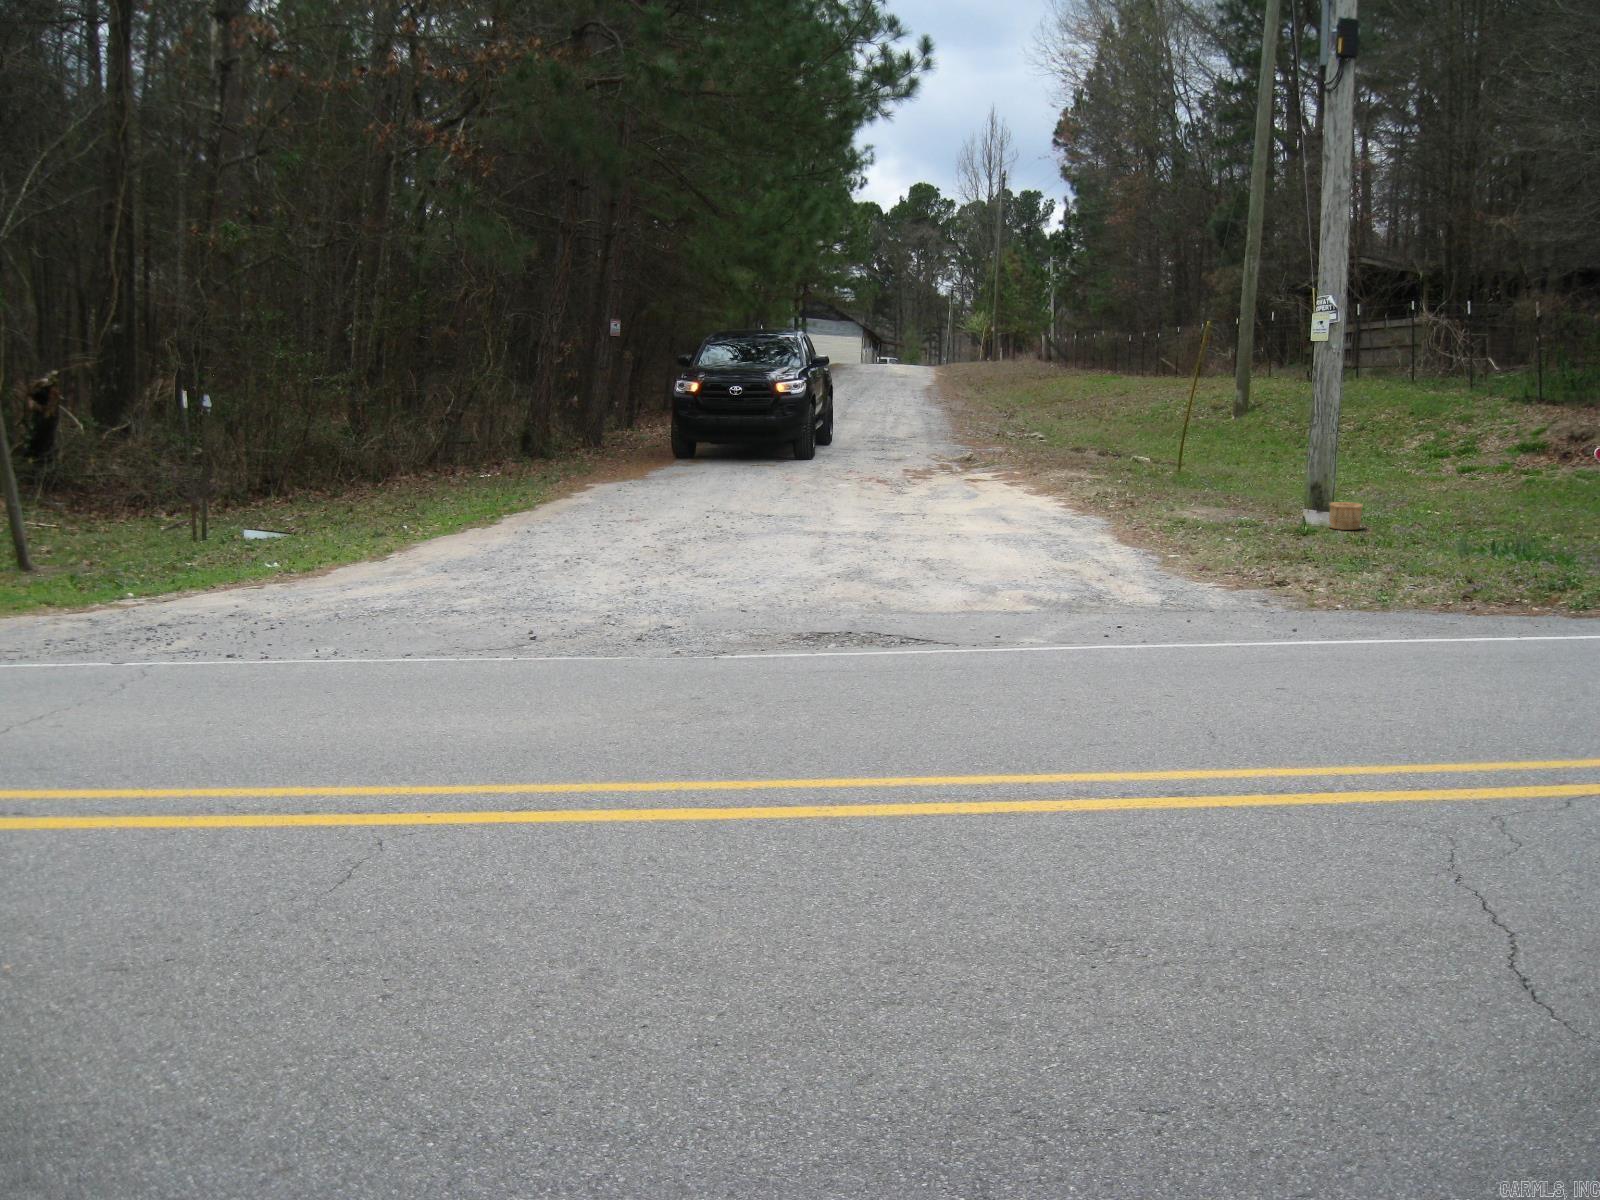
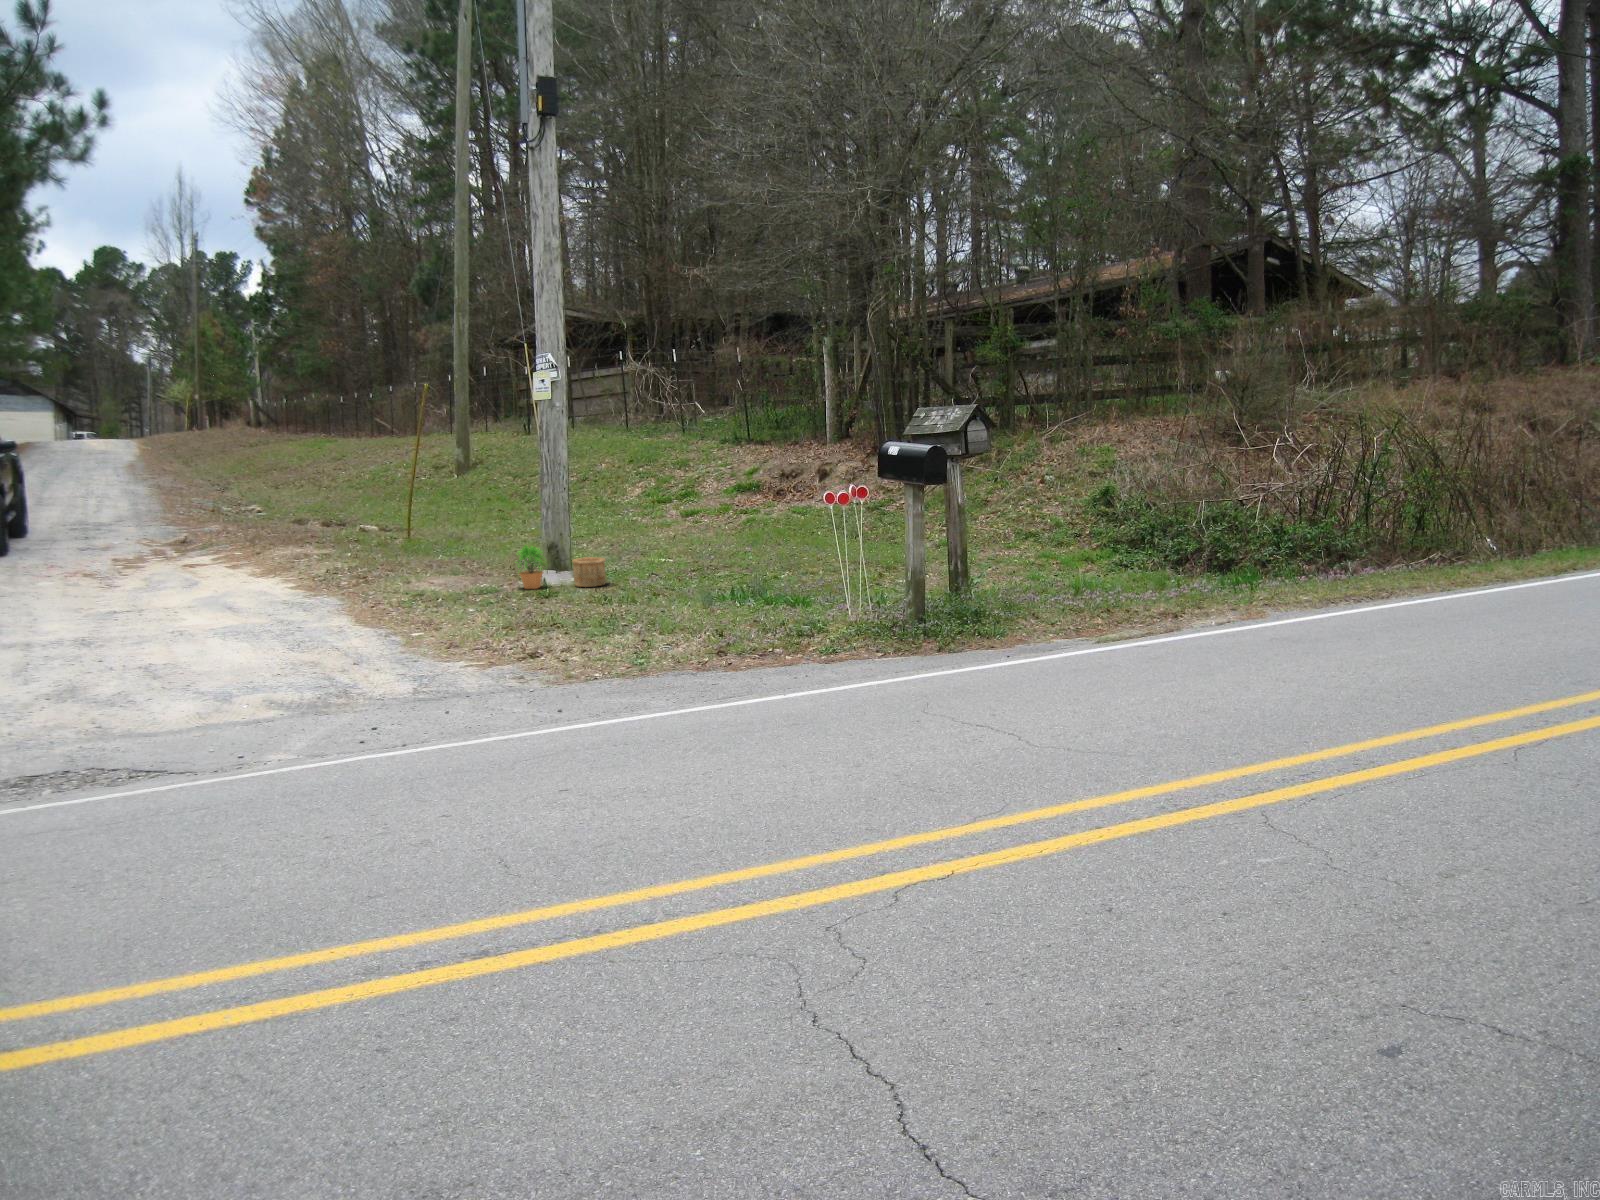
potted plant: none [1273,485,1306,527] -> present [517,546,543,589]

